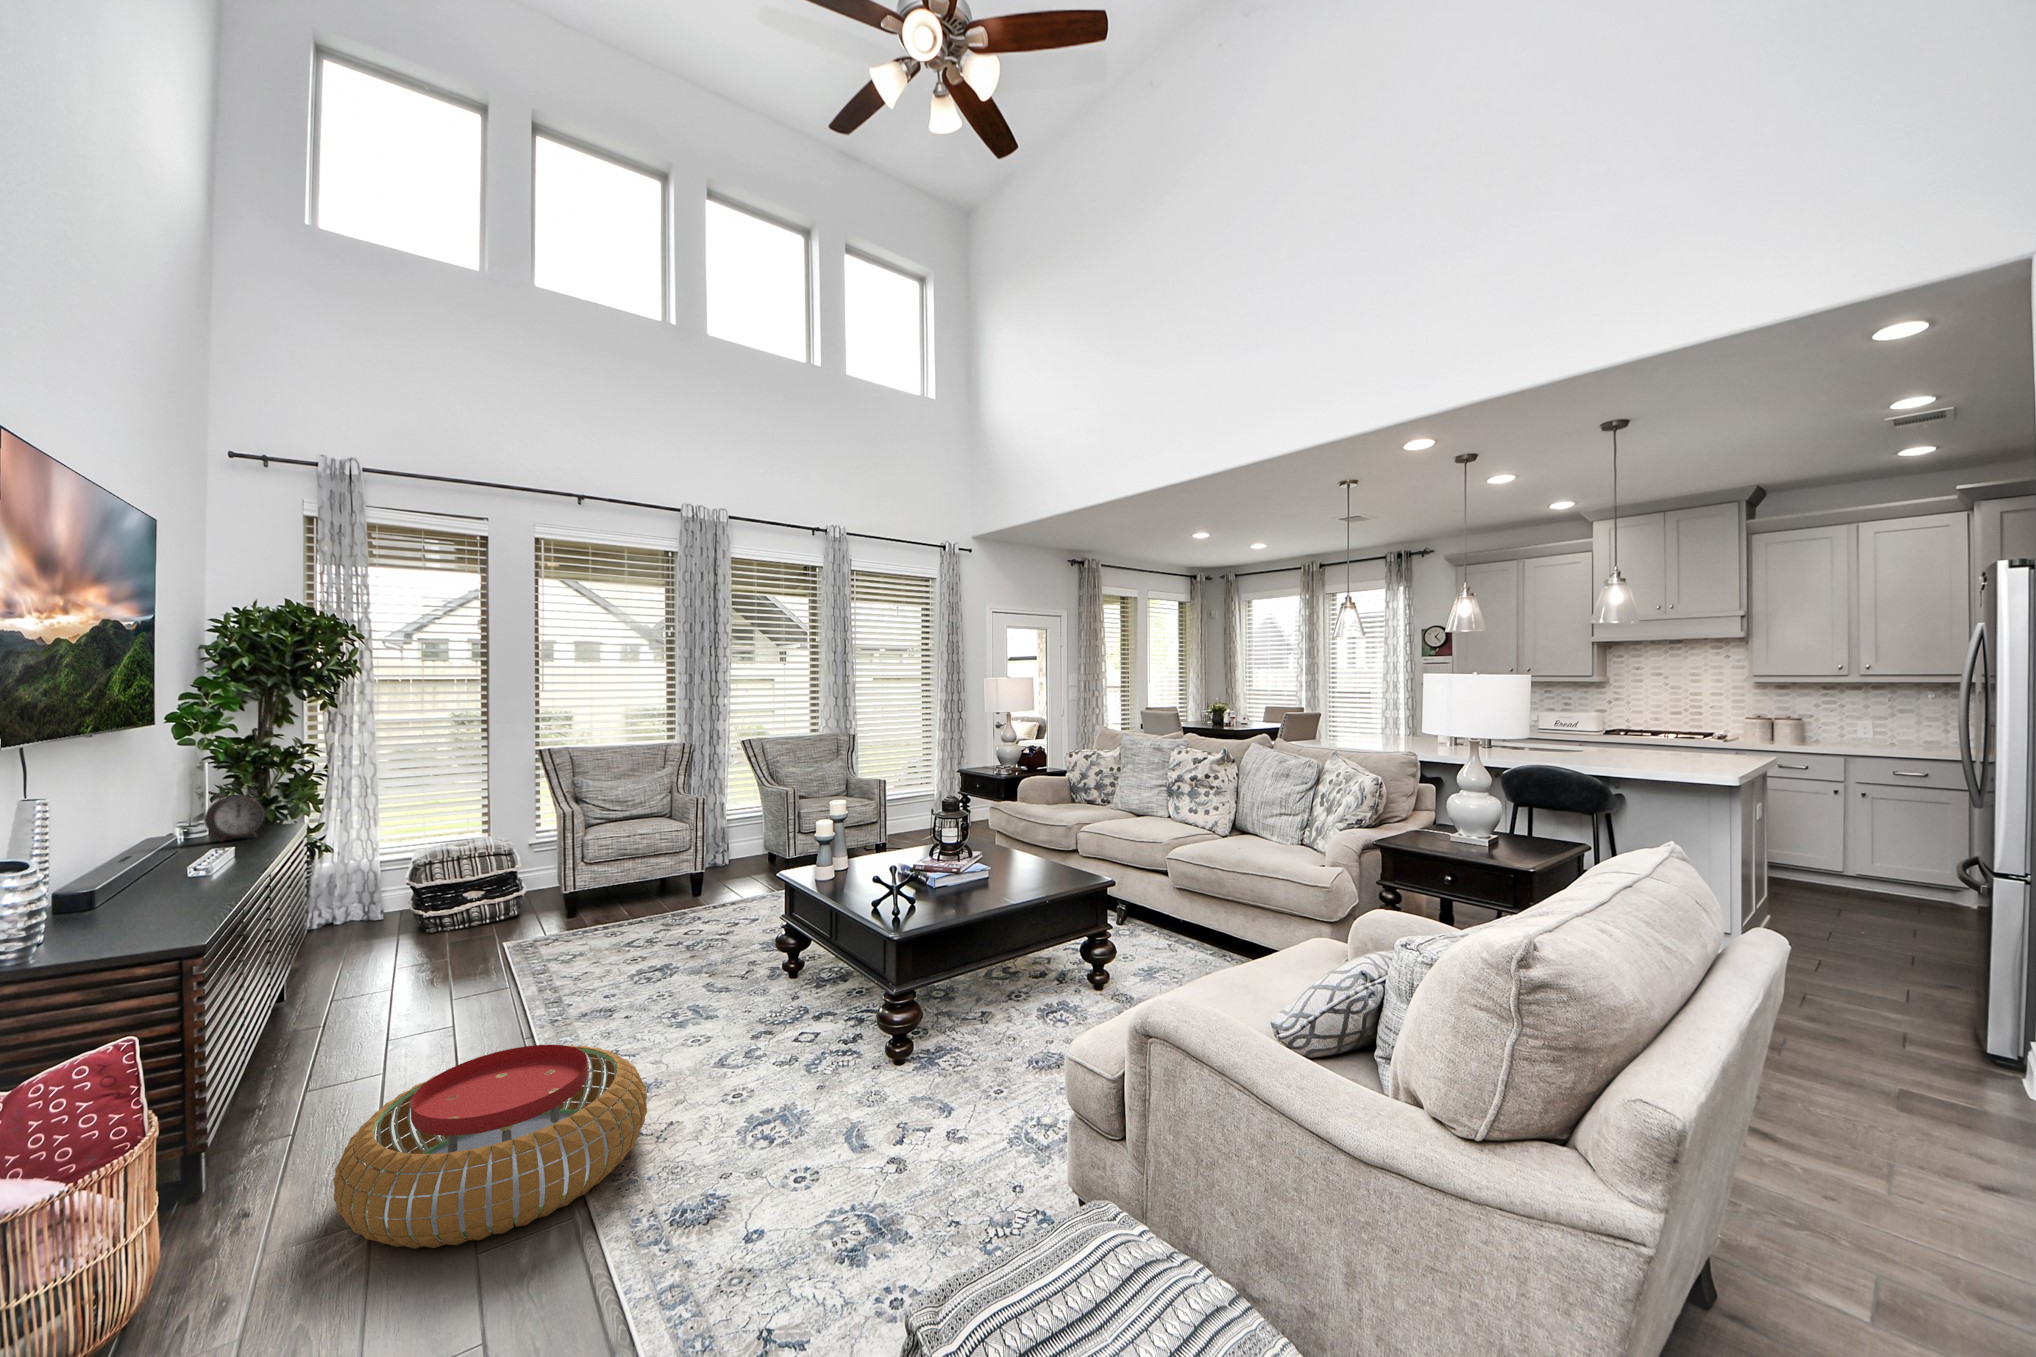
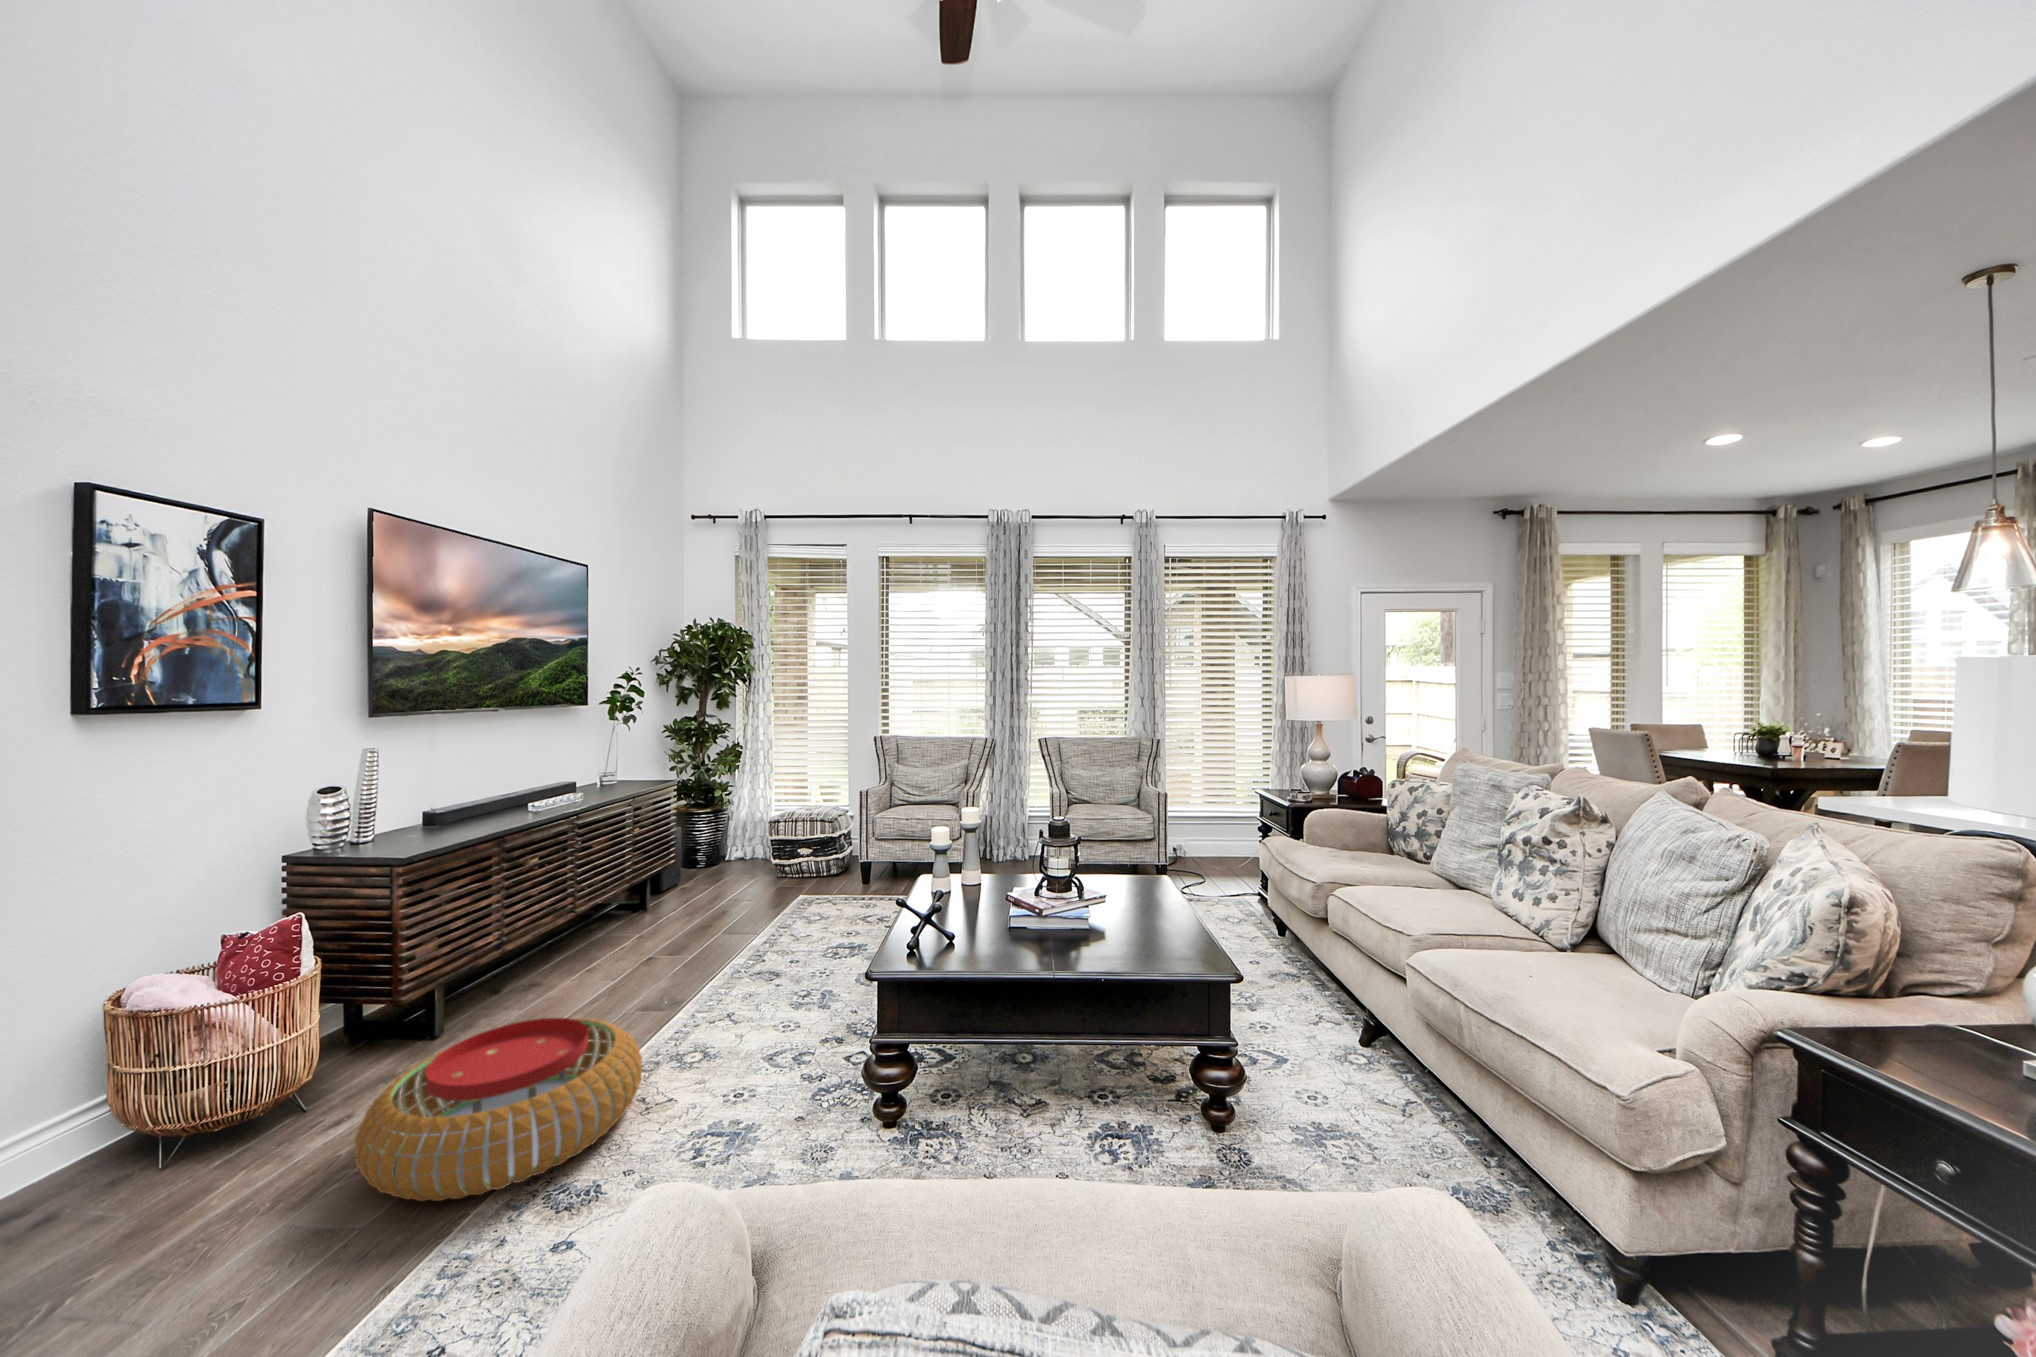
alarm clock: present [204,790,264,841] -> none [617,758,652,796]

